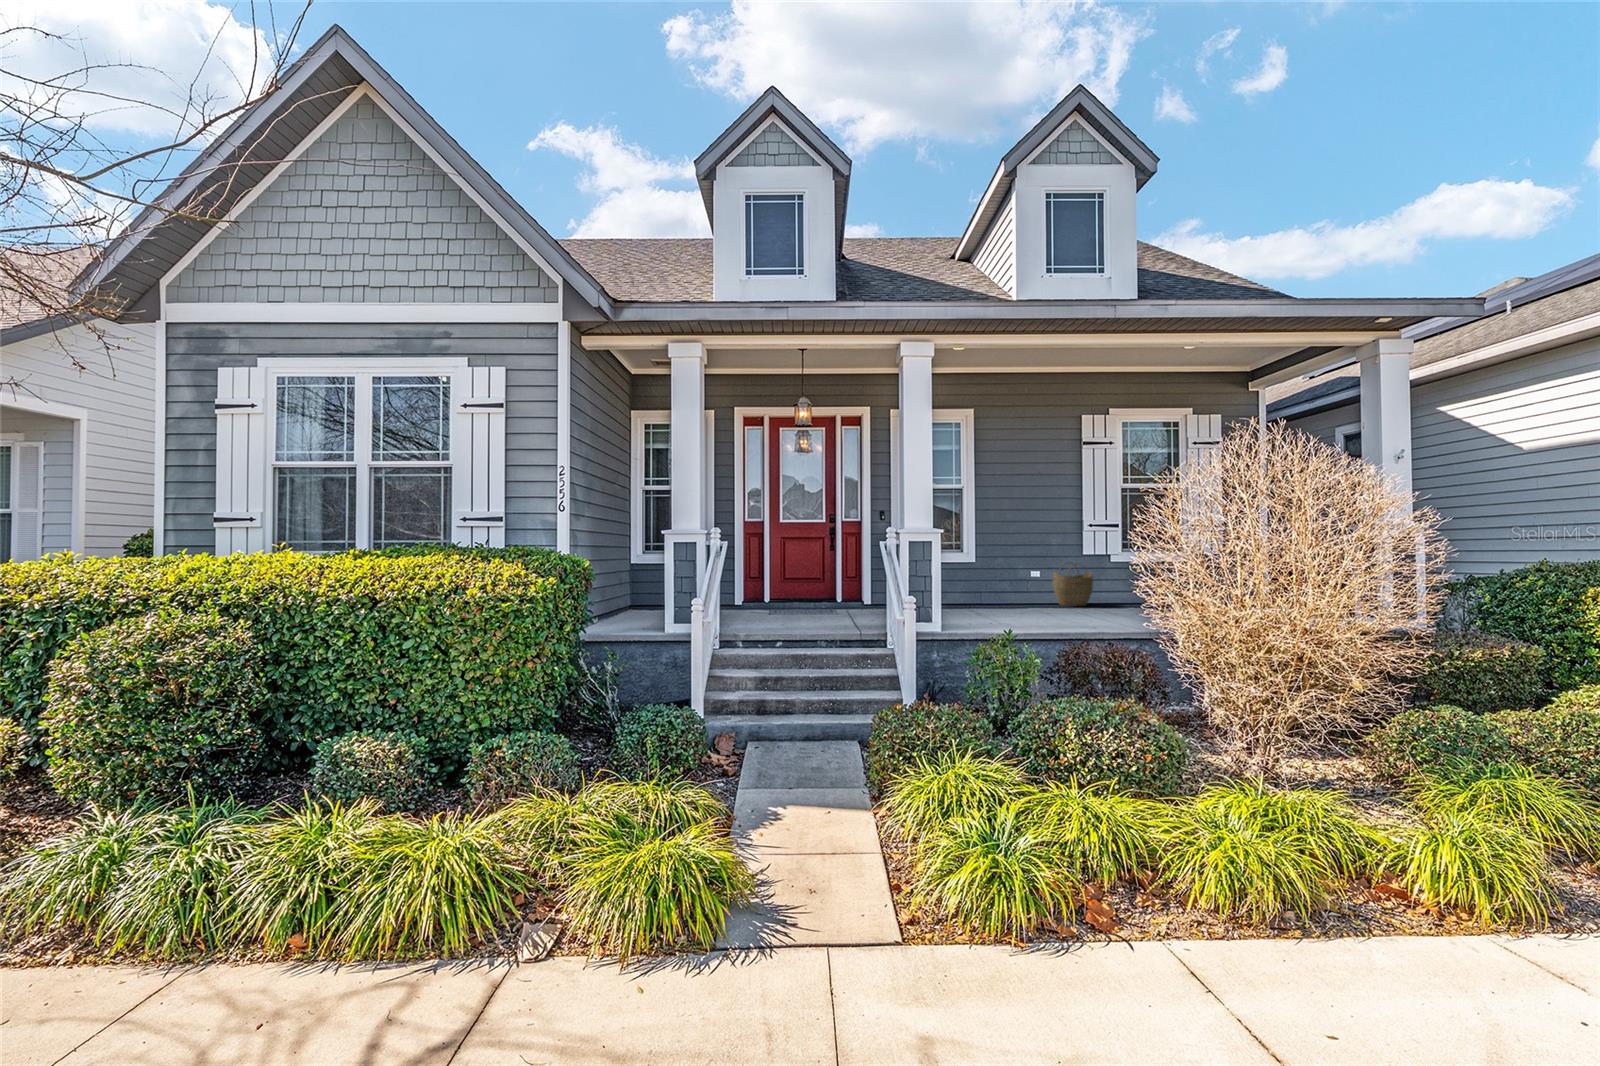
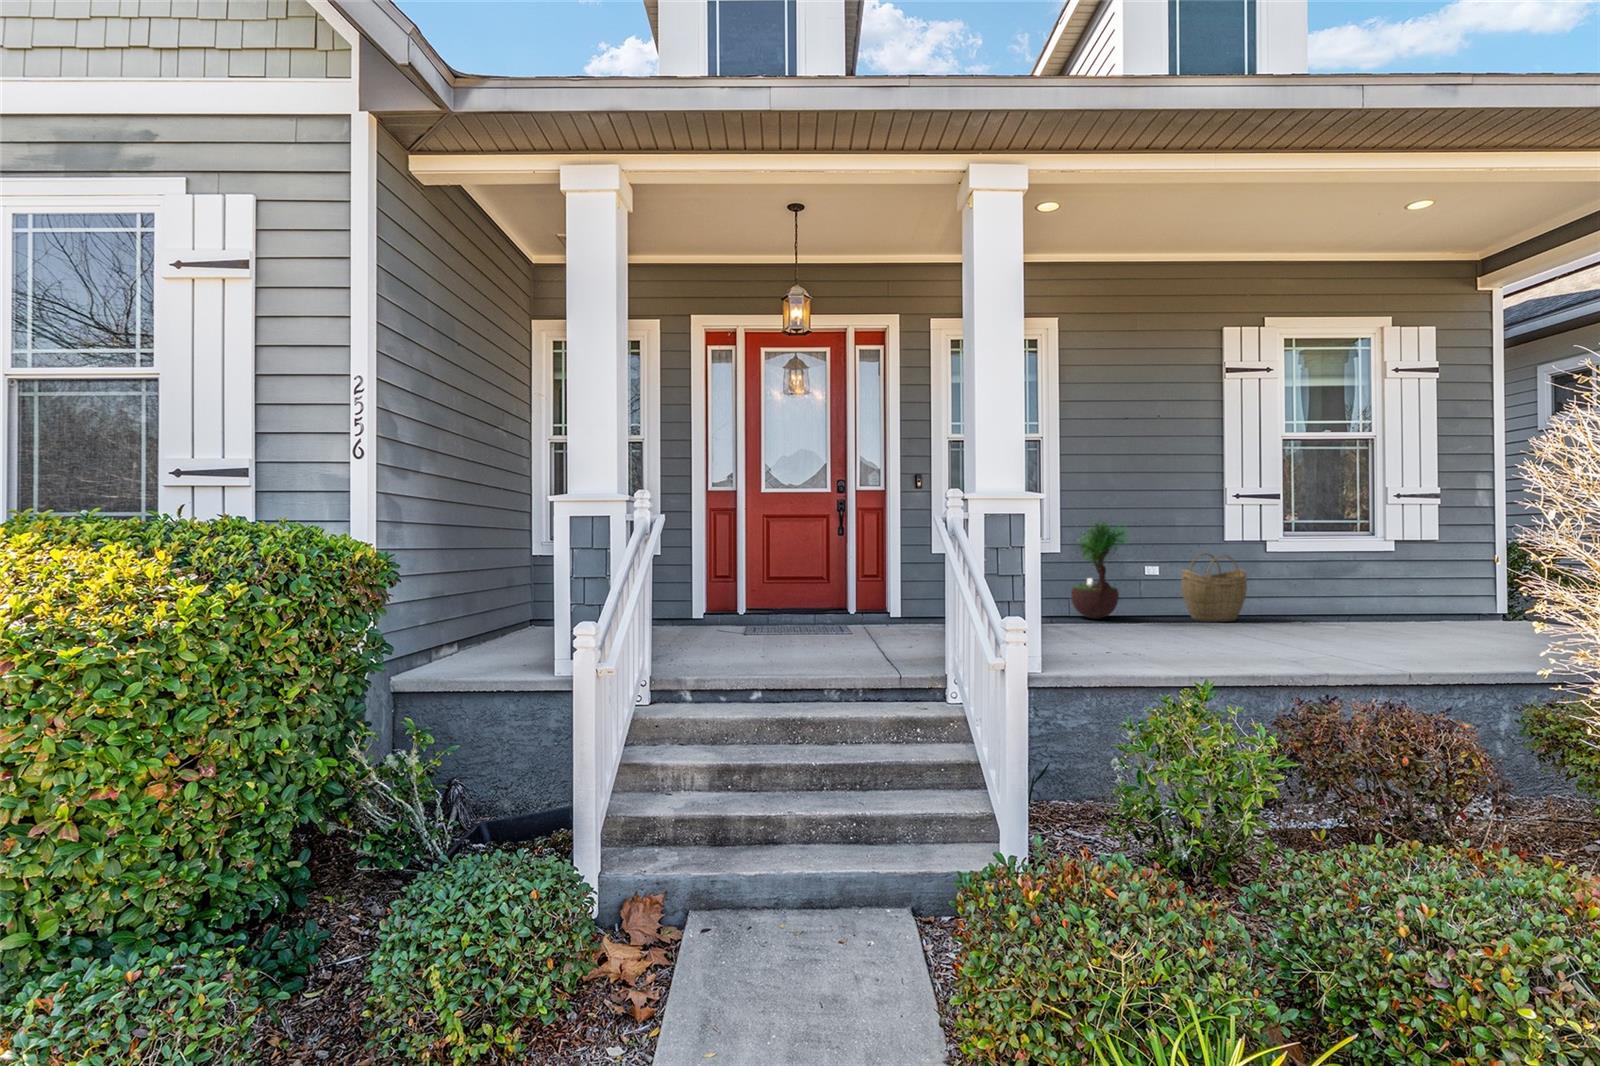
potted tree: none [978,536,1018,604] -> present [1071,519,1128,619]

